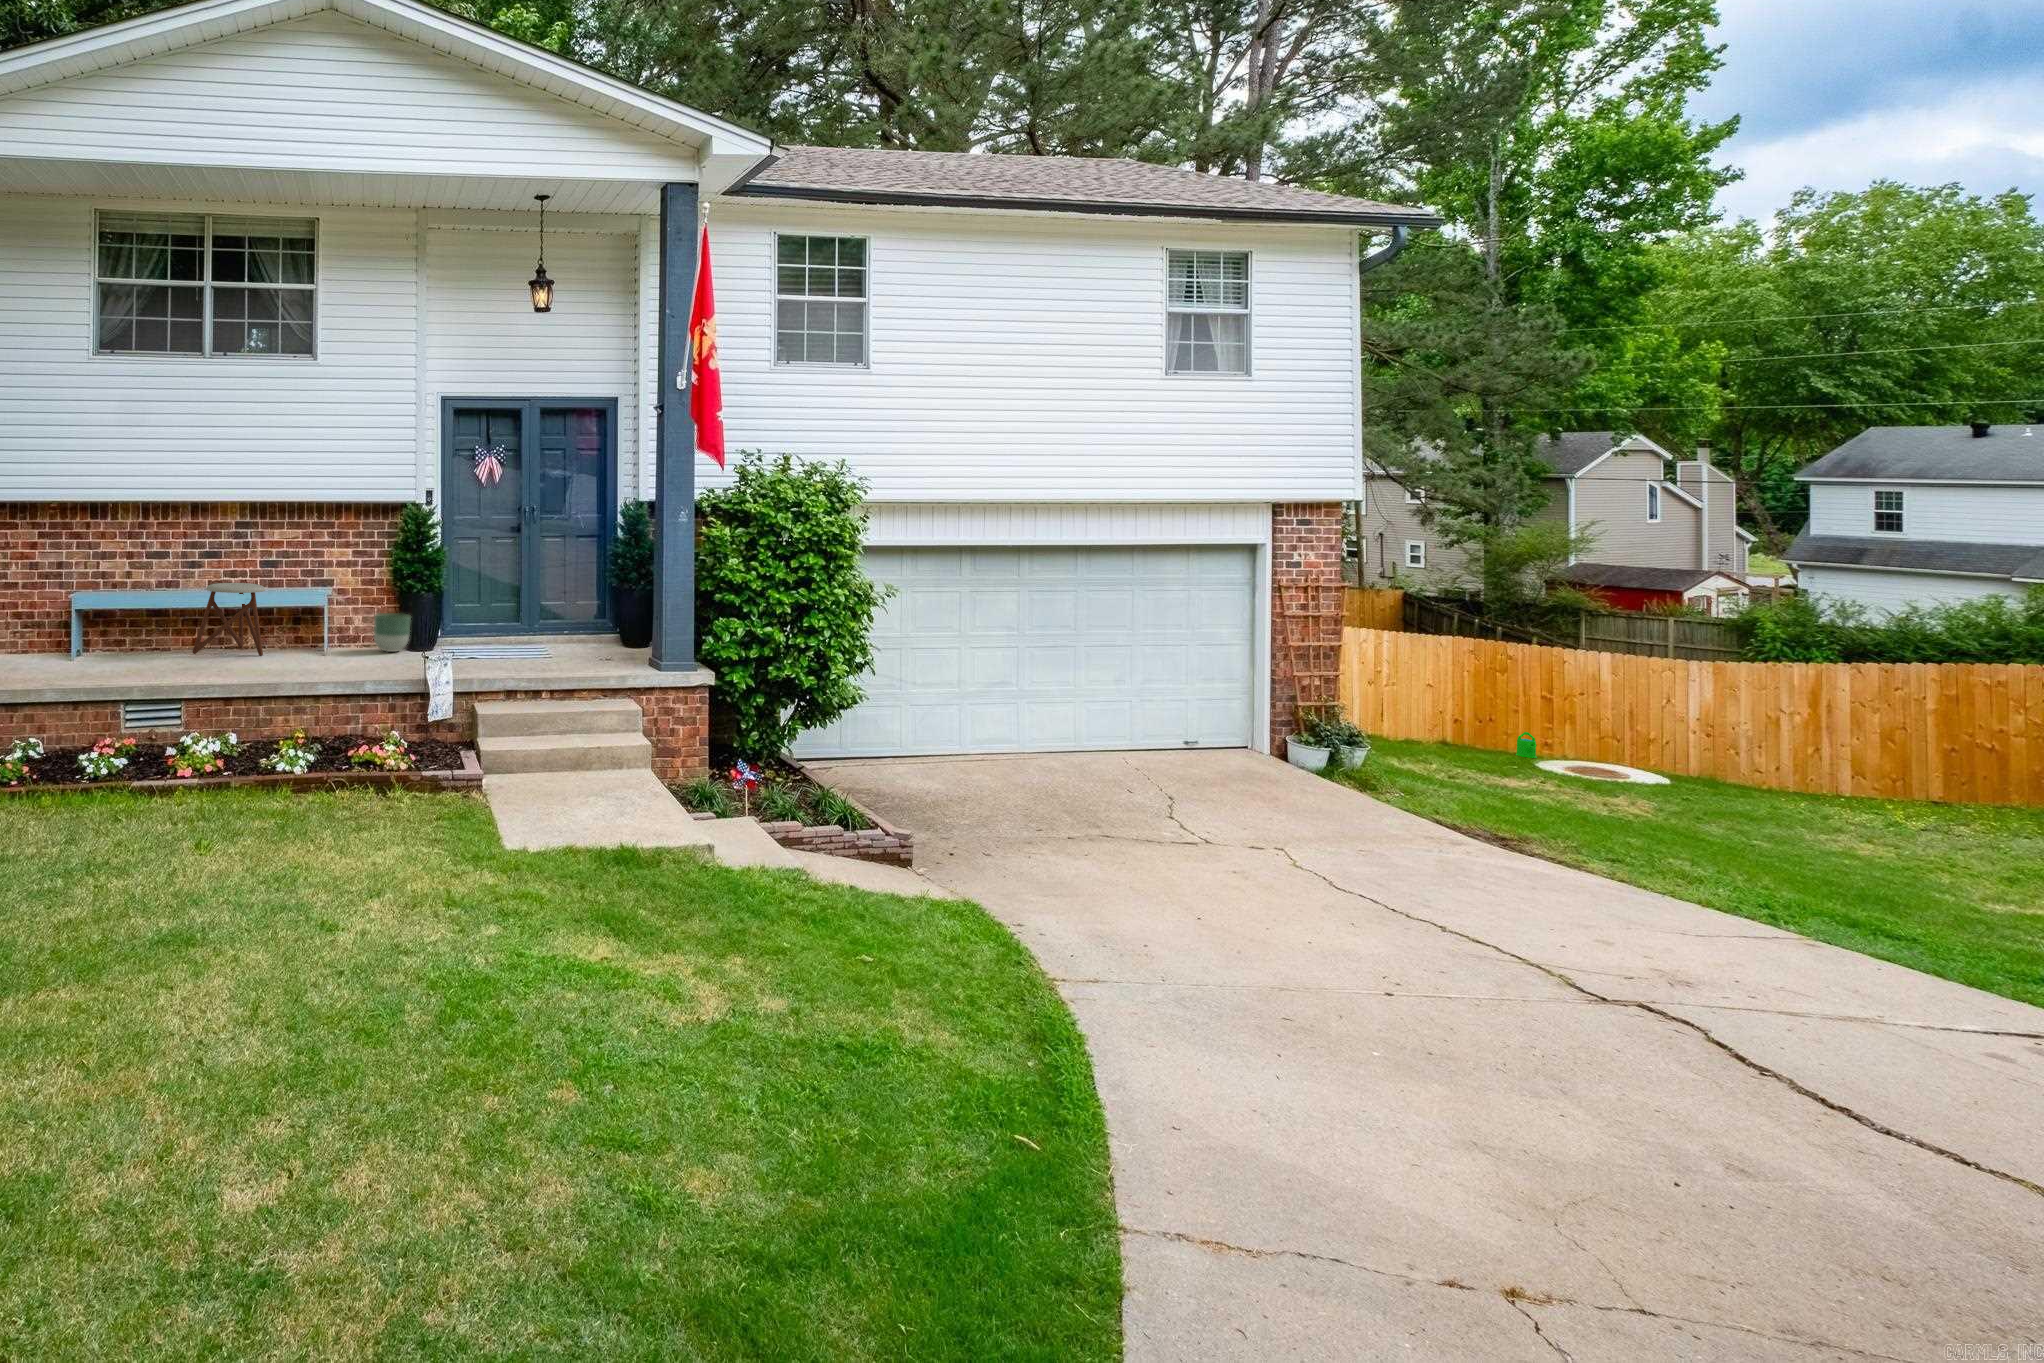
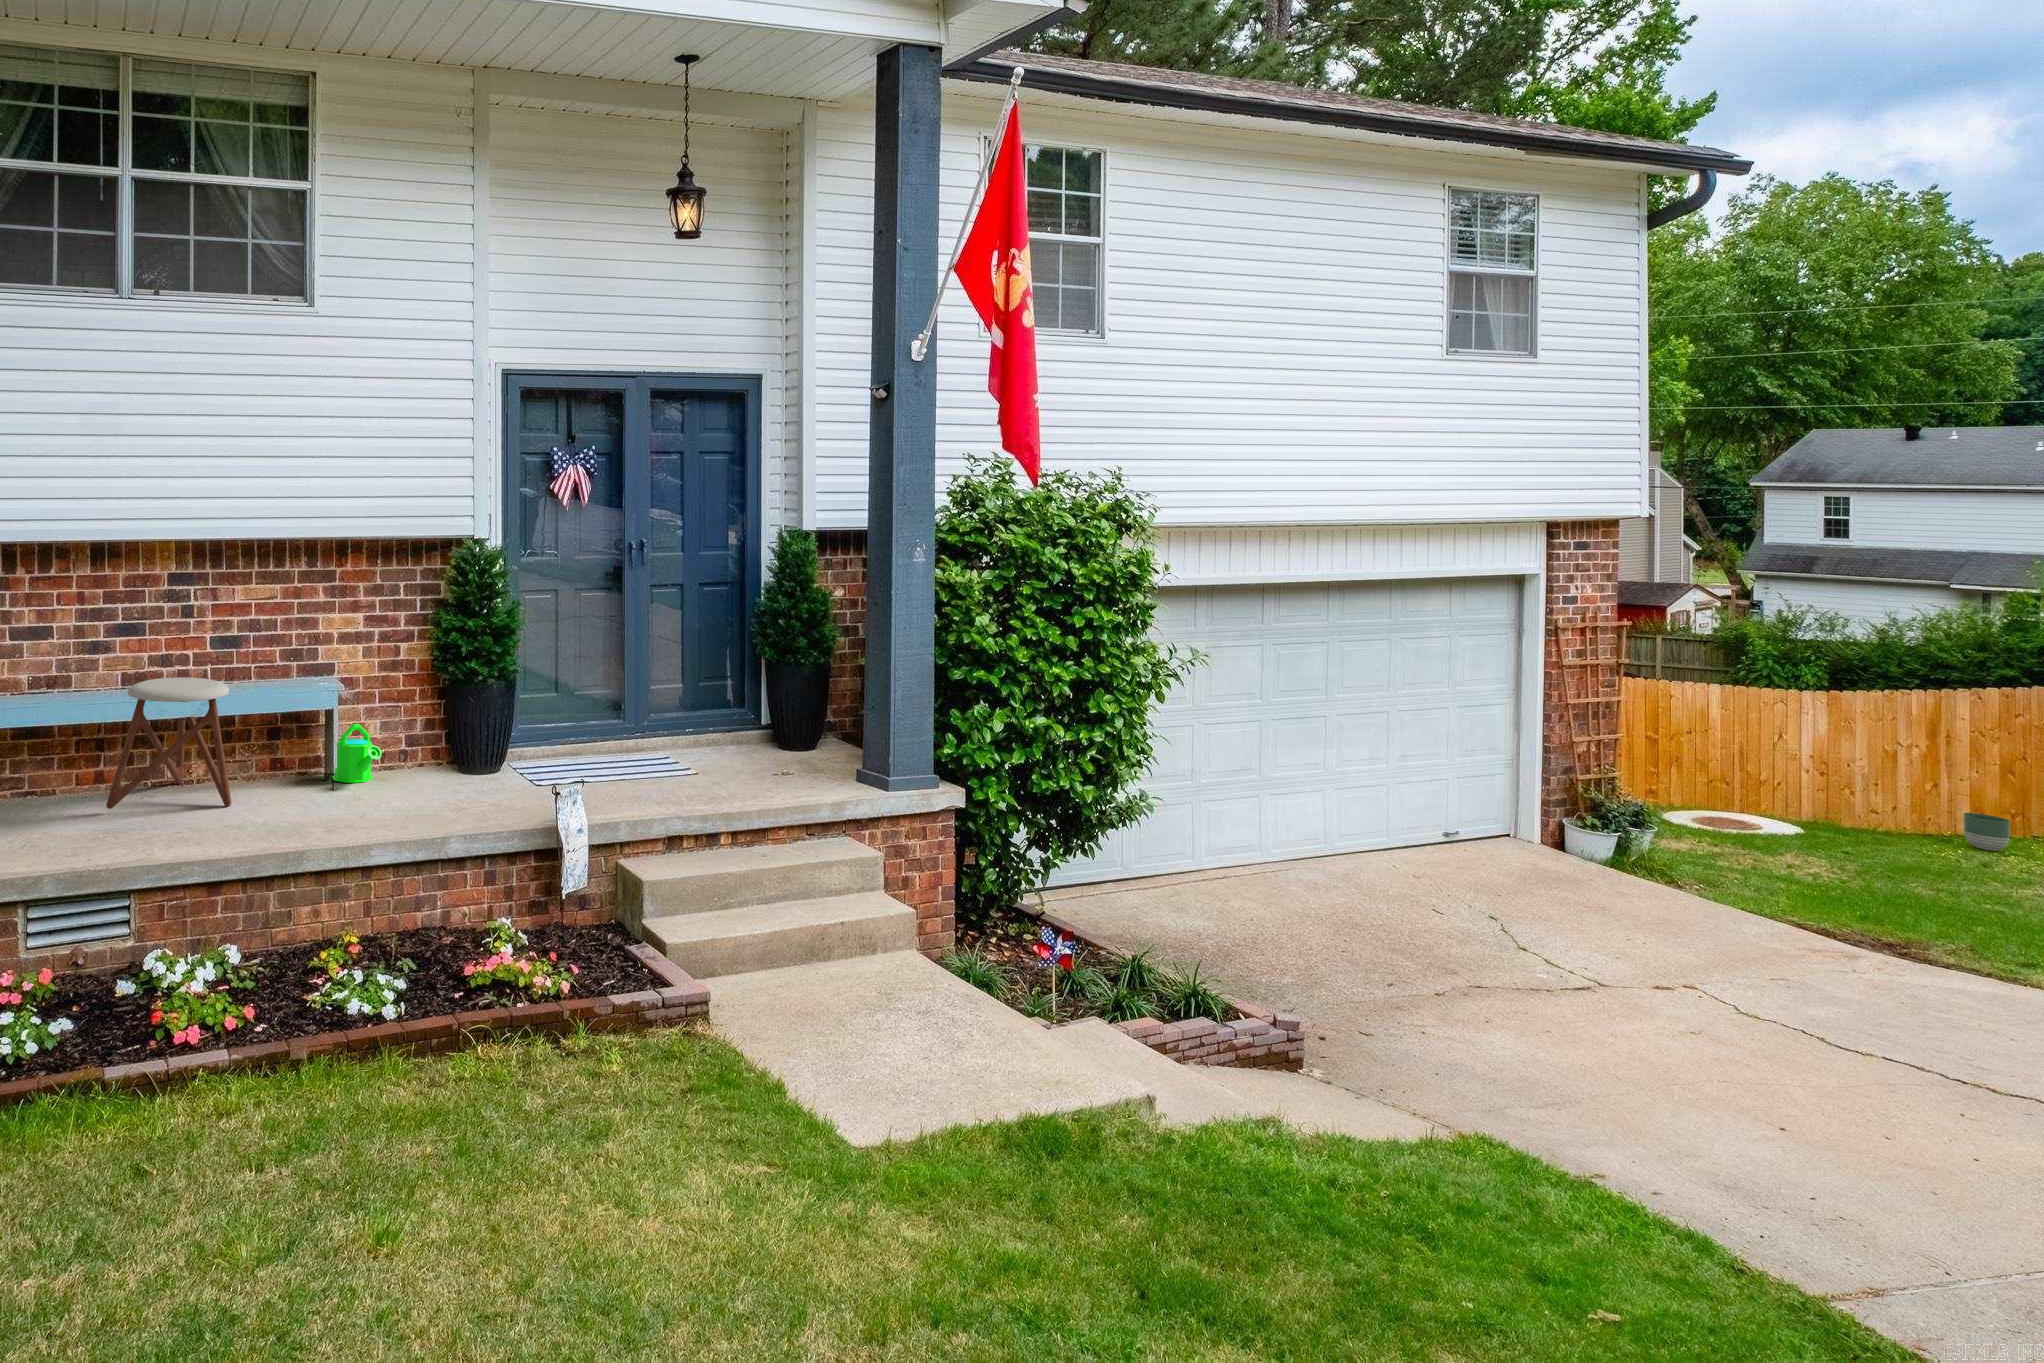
planter: present [374,613,411,652] -> present [1964,813,2010,851]
watering can: present [1516,732,1537,758] -> present [332,724,382,783]

